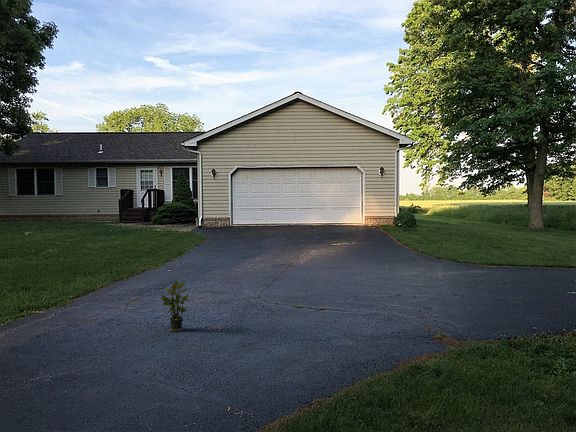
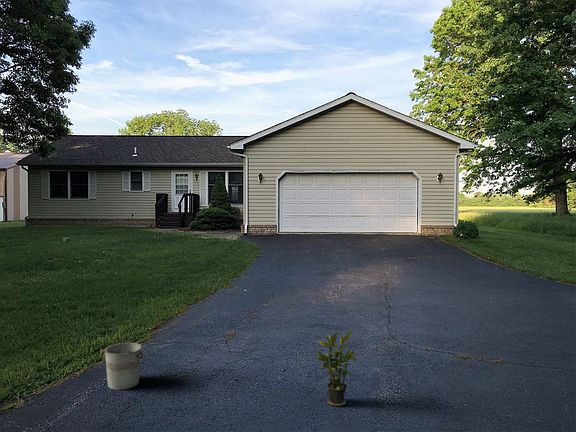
bucket: none [18,295,49,325] -> present [101,343,143,390]

